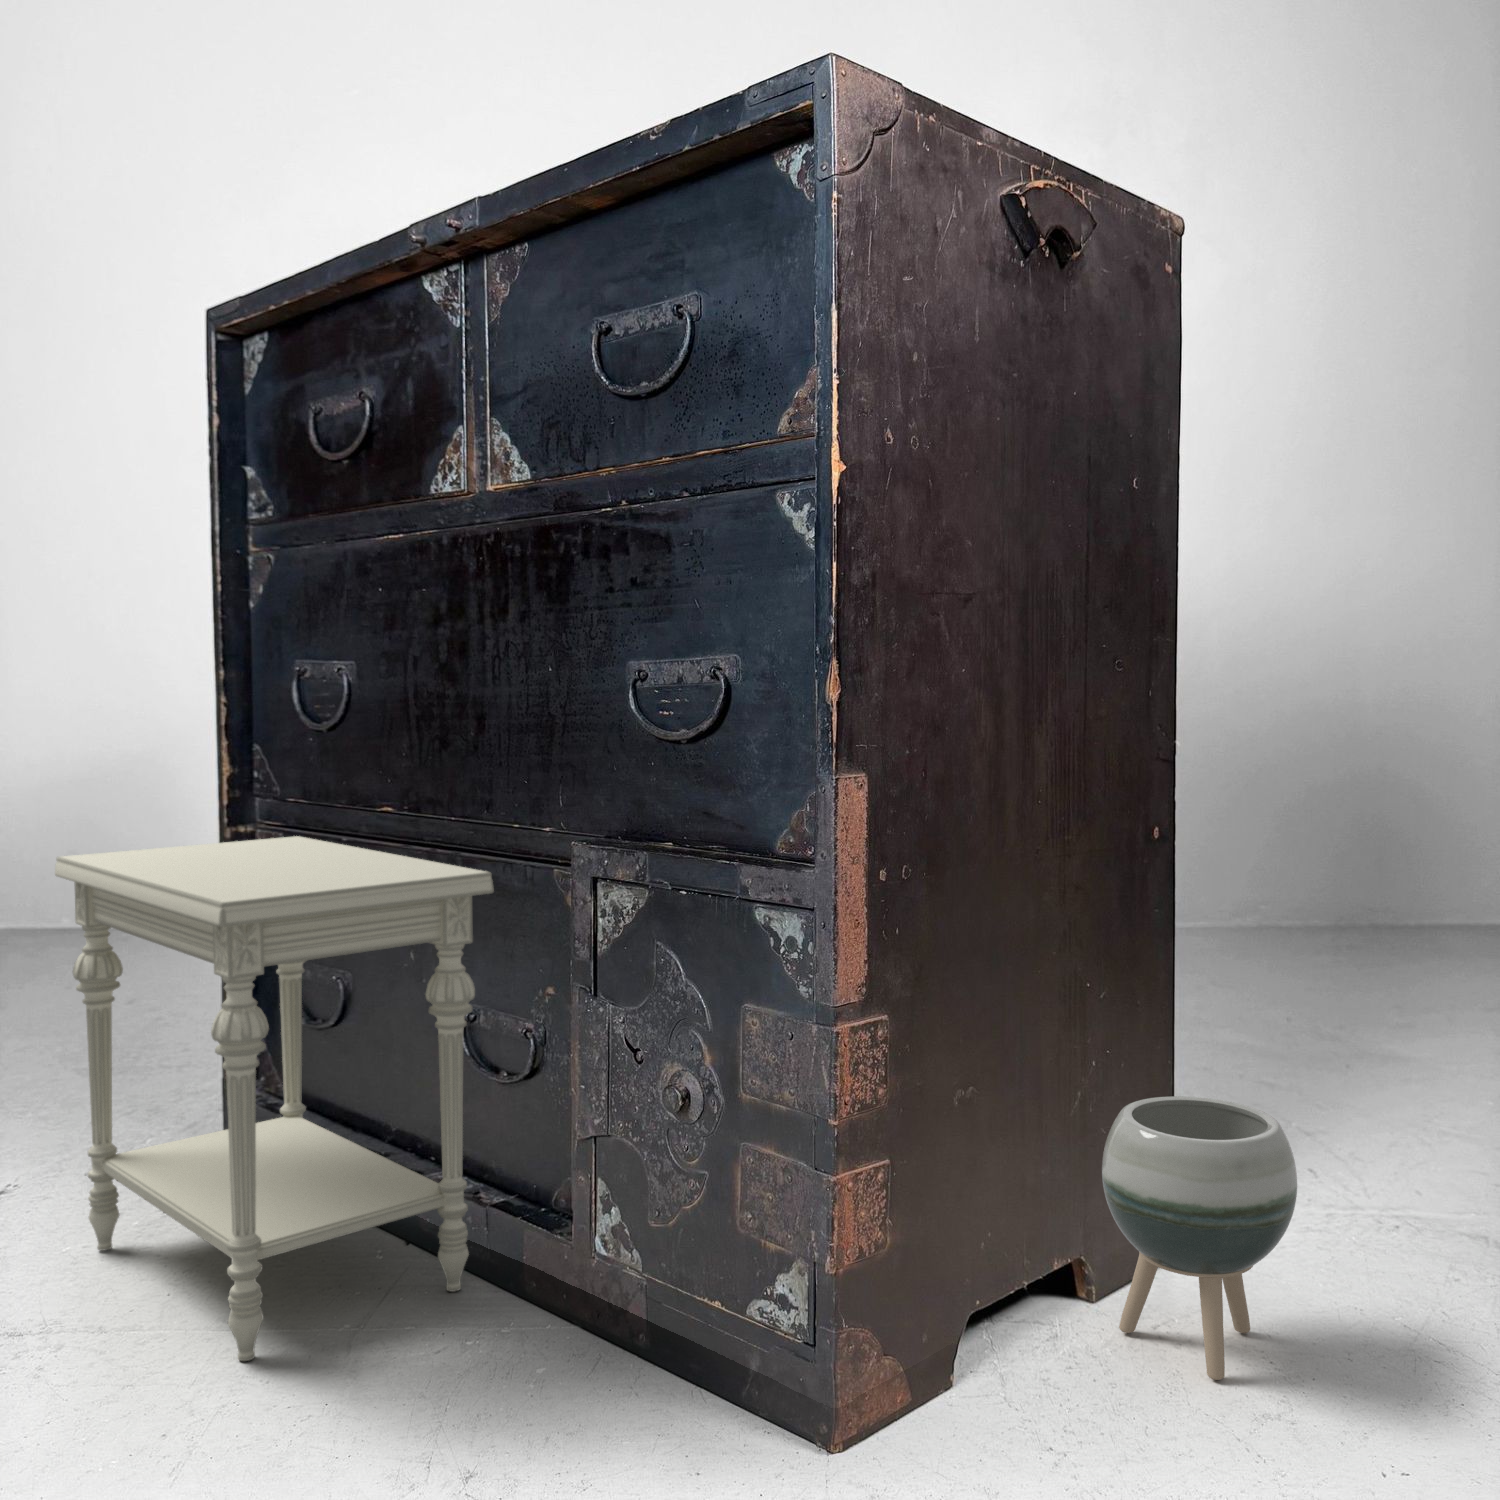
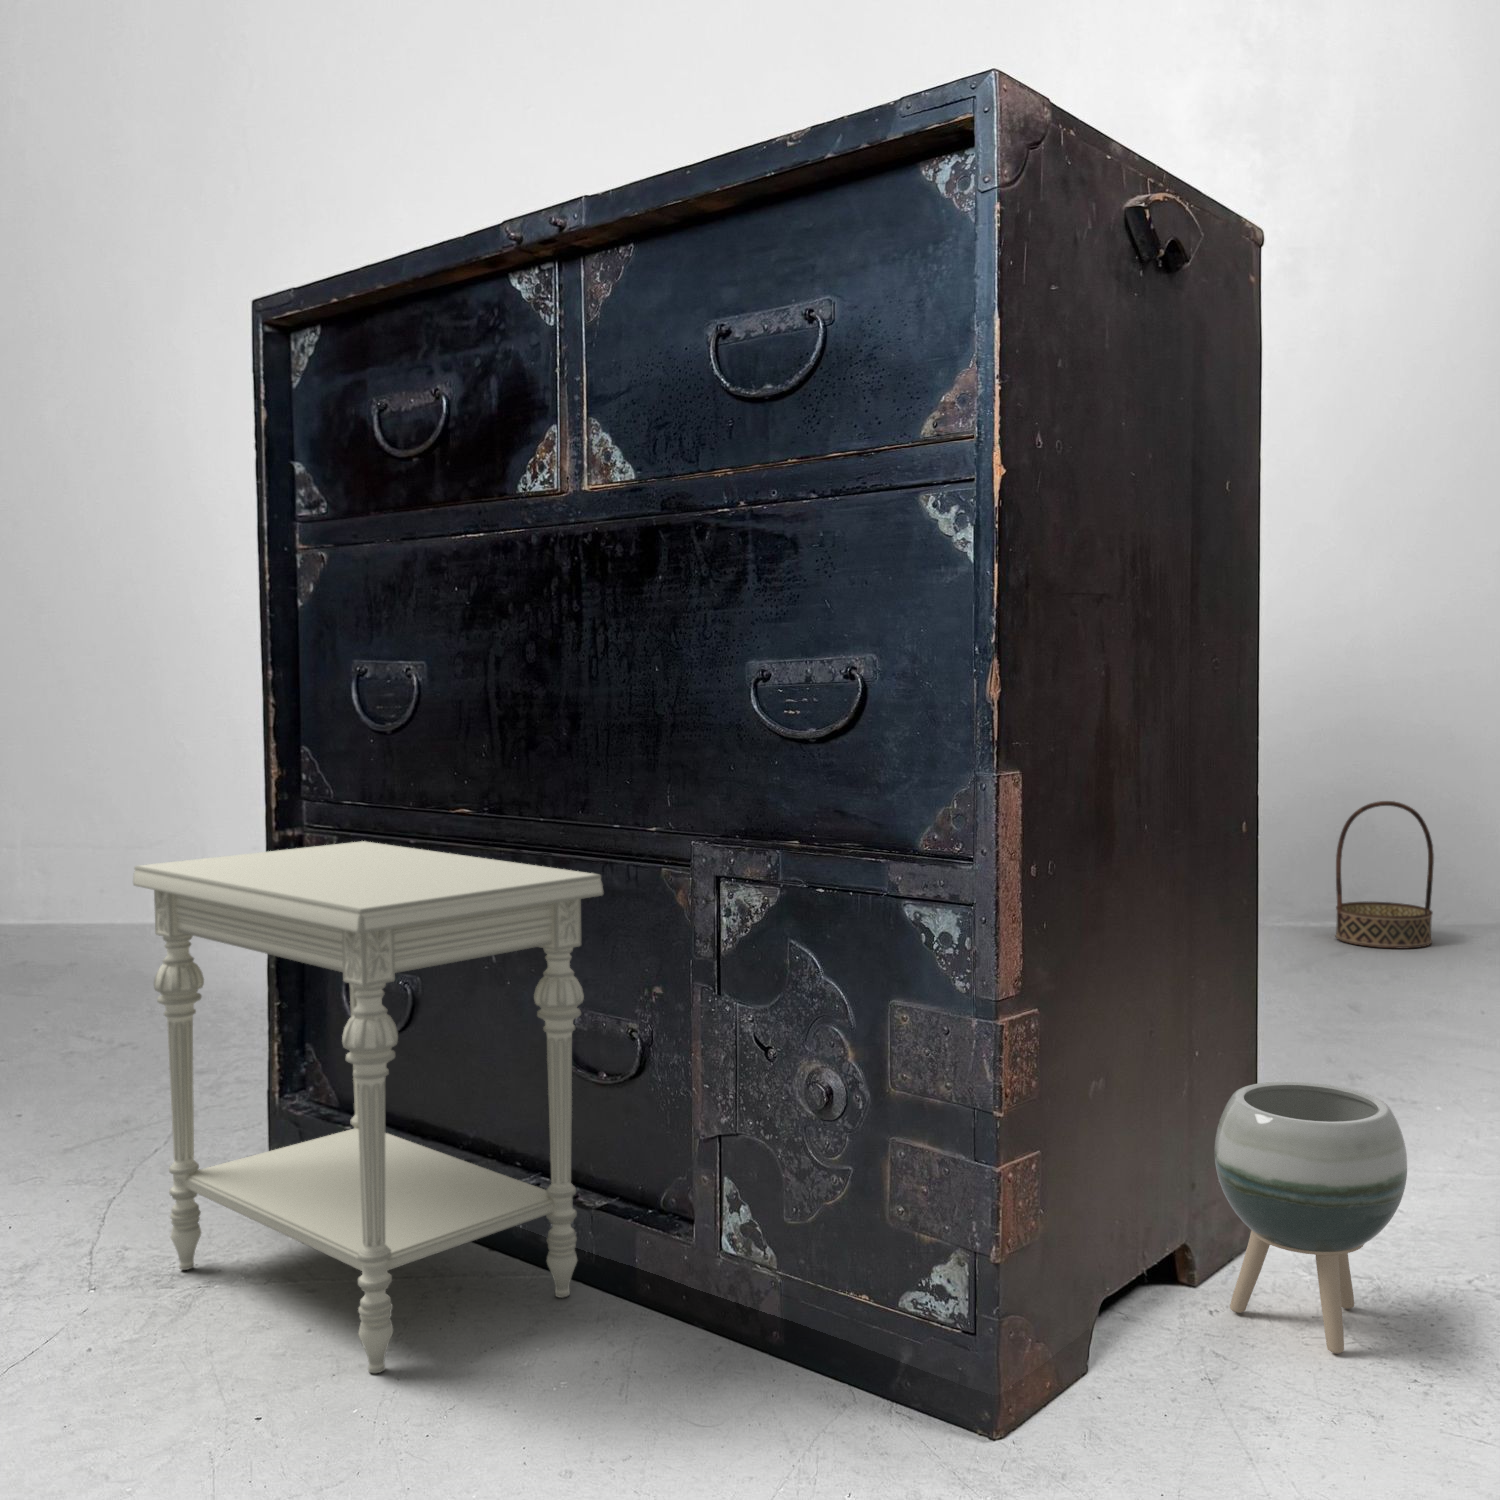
basket: none [1354,810,1456,960] -> present [1336,801,1434,948]

